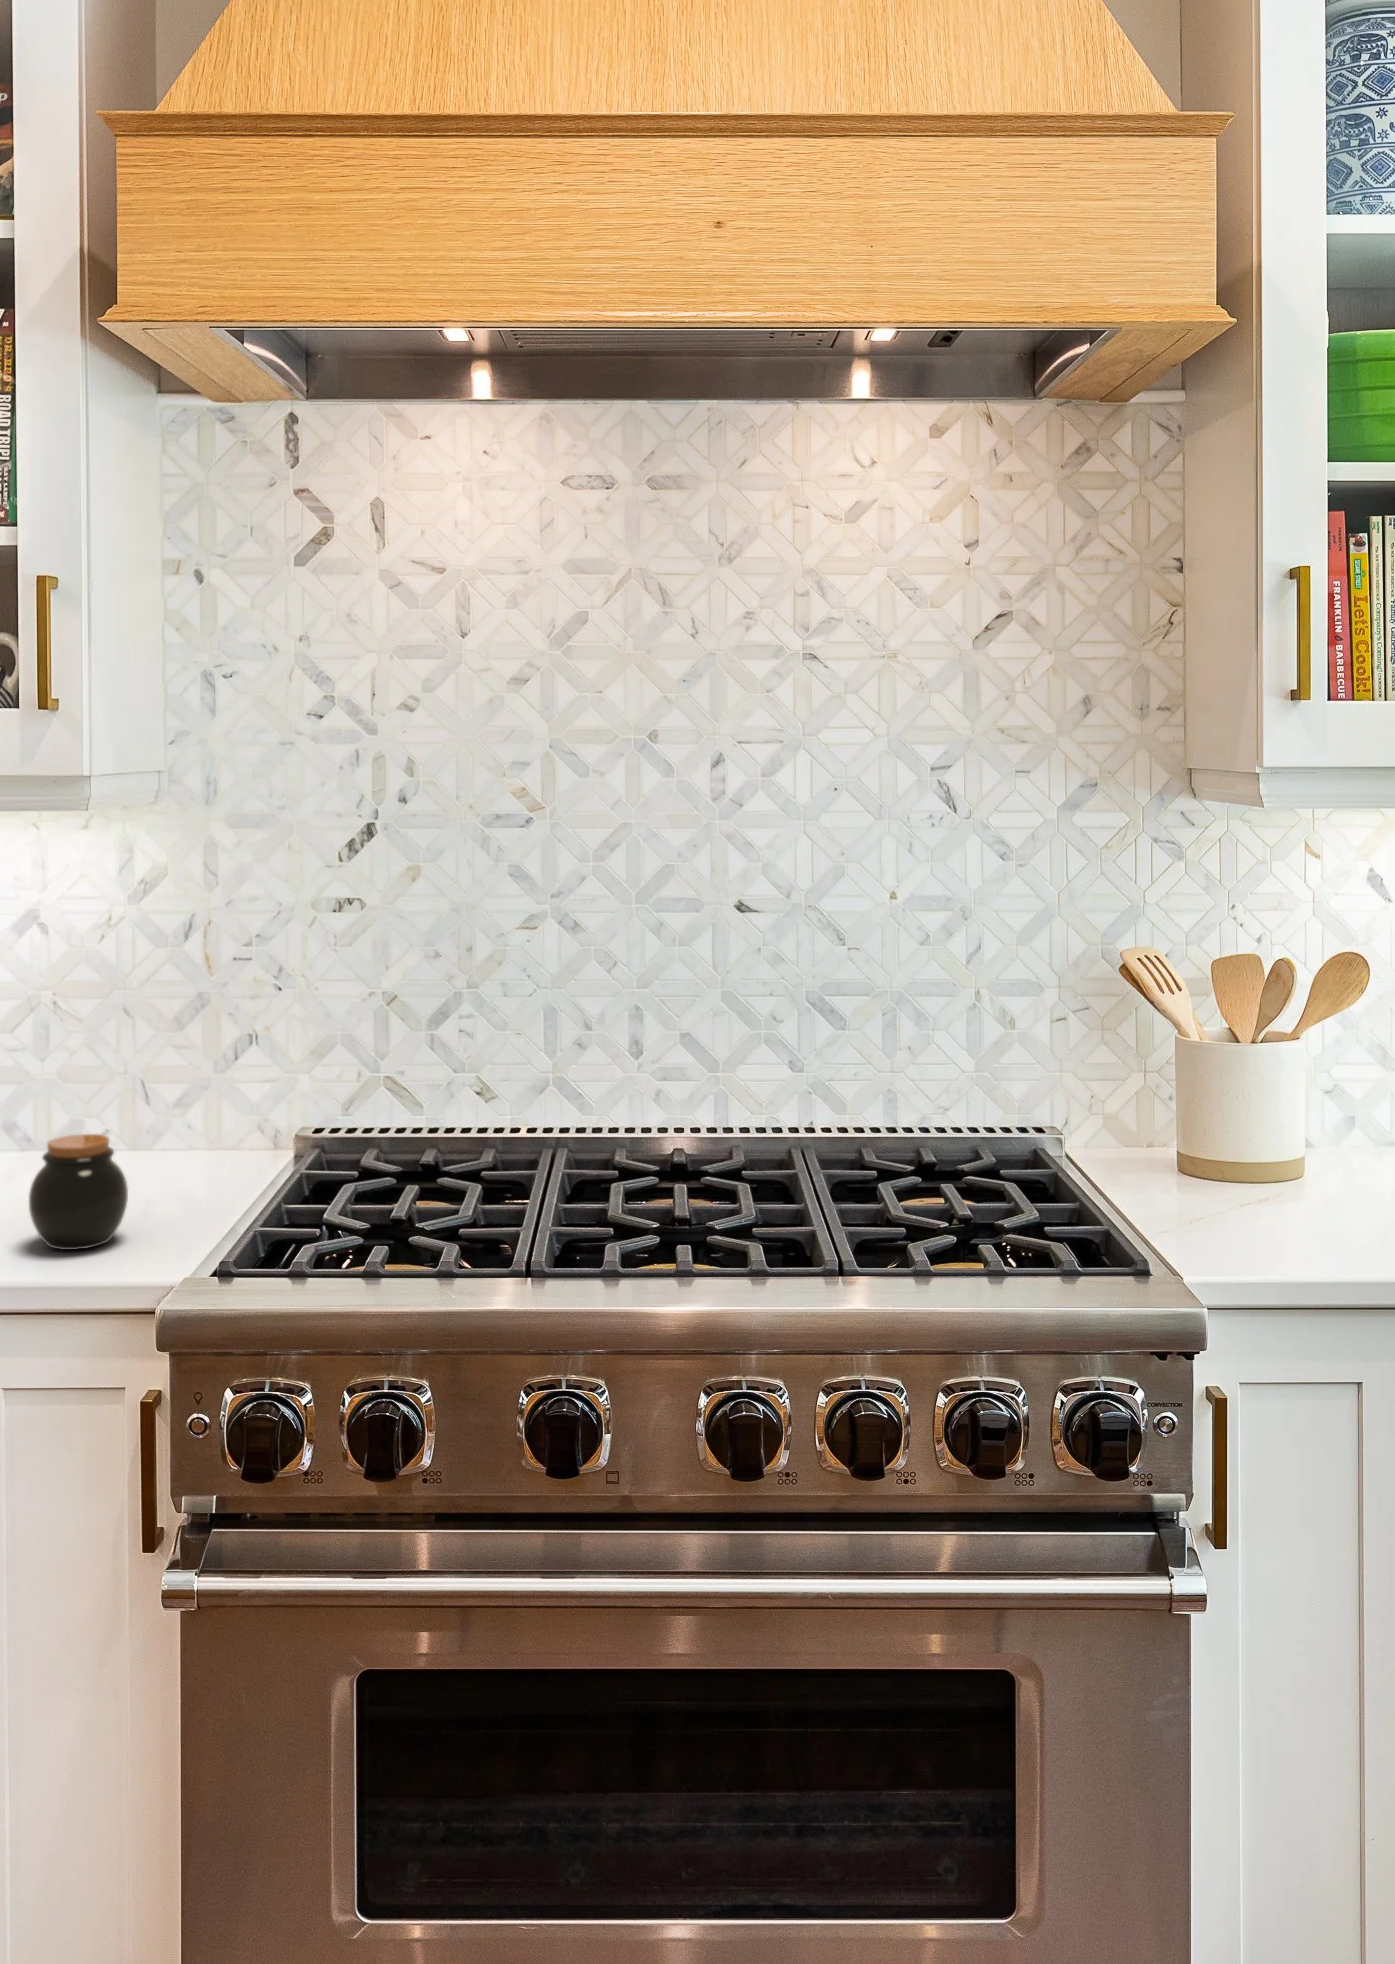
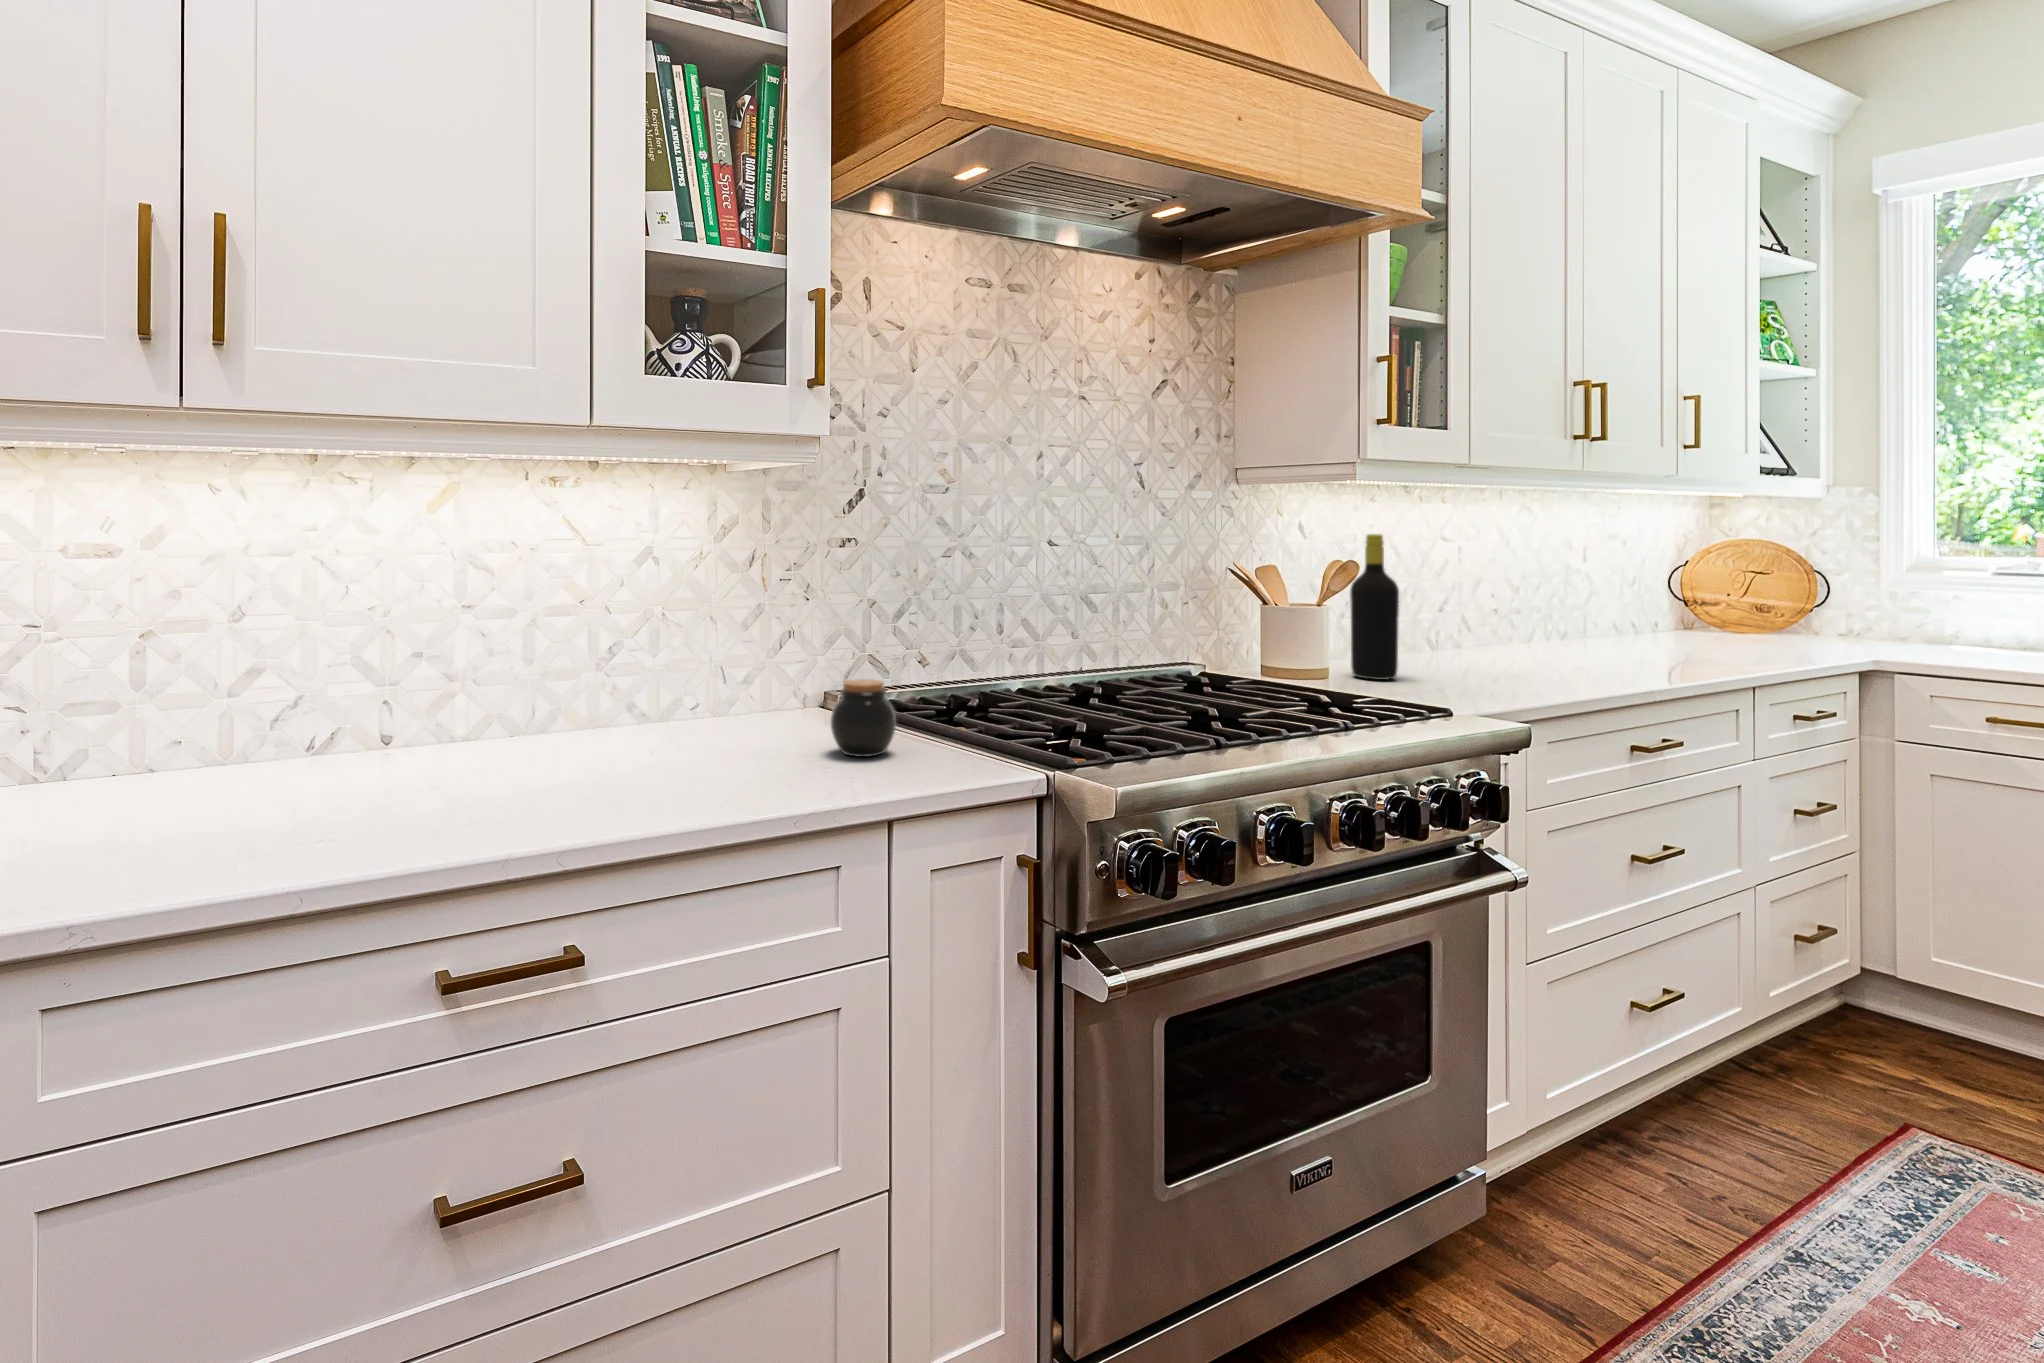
bottle: none [1283,923,1371,1221] -> present [1350,534,1399,680]

